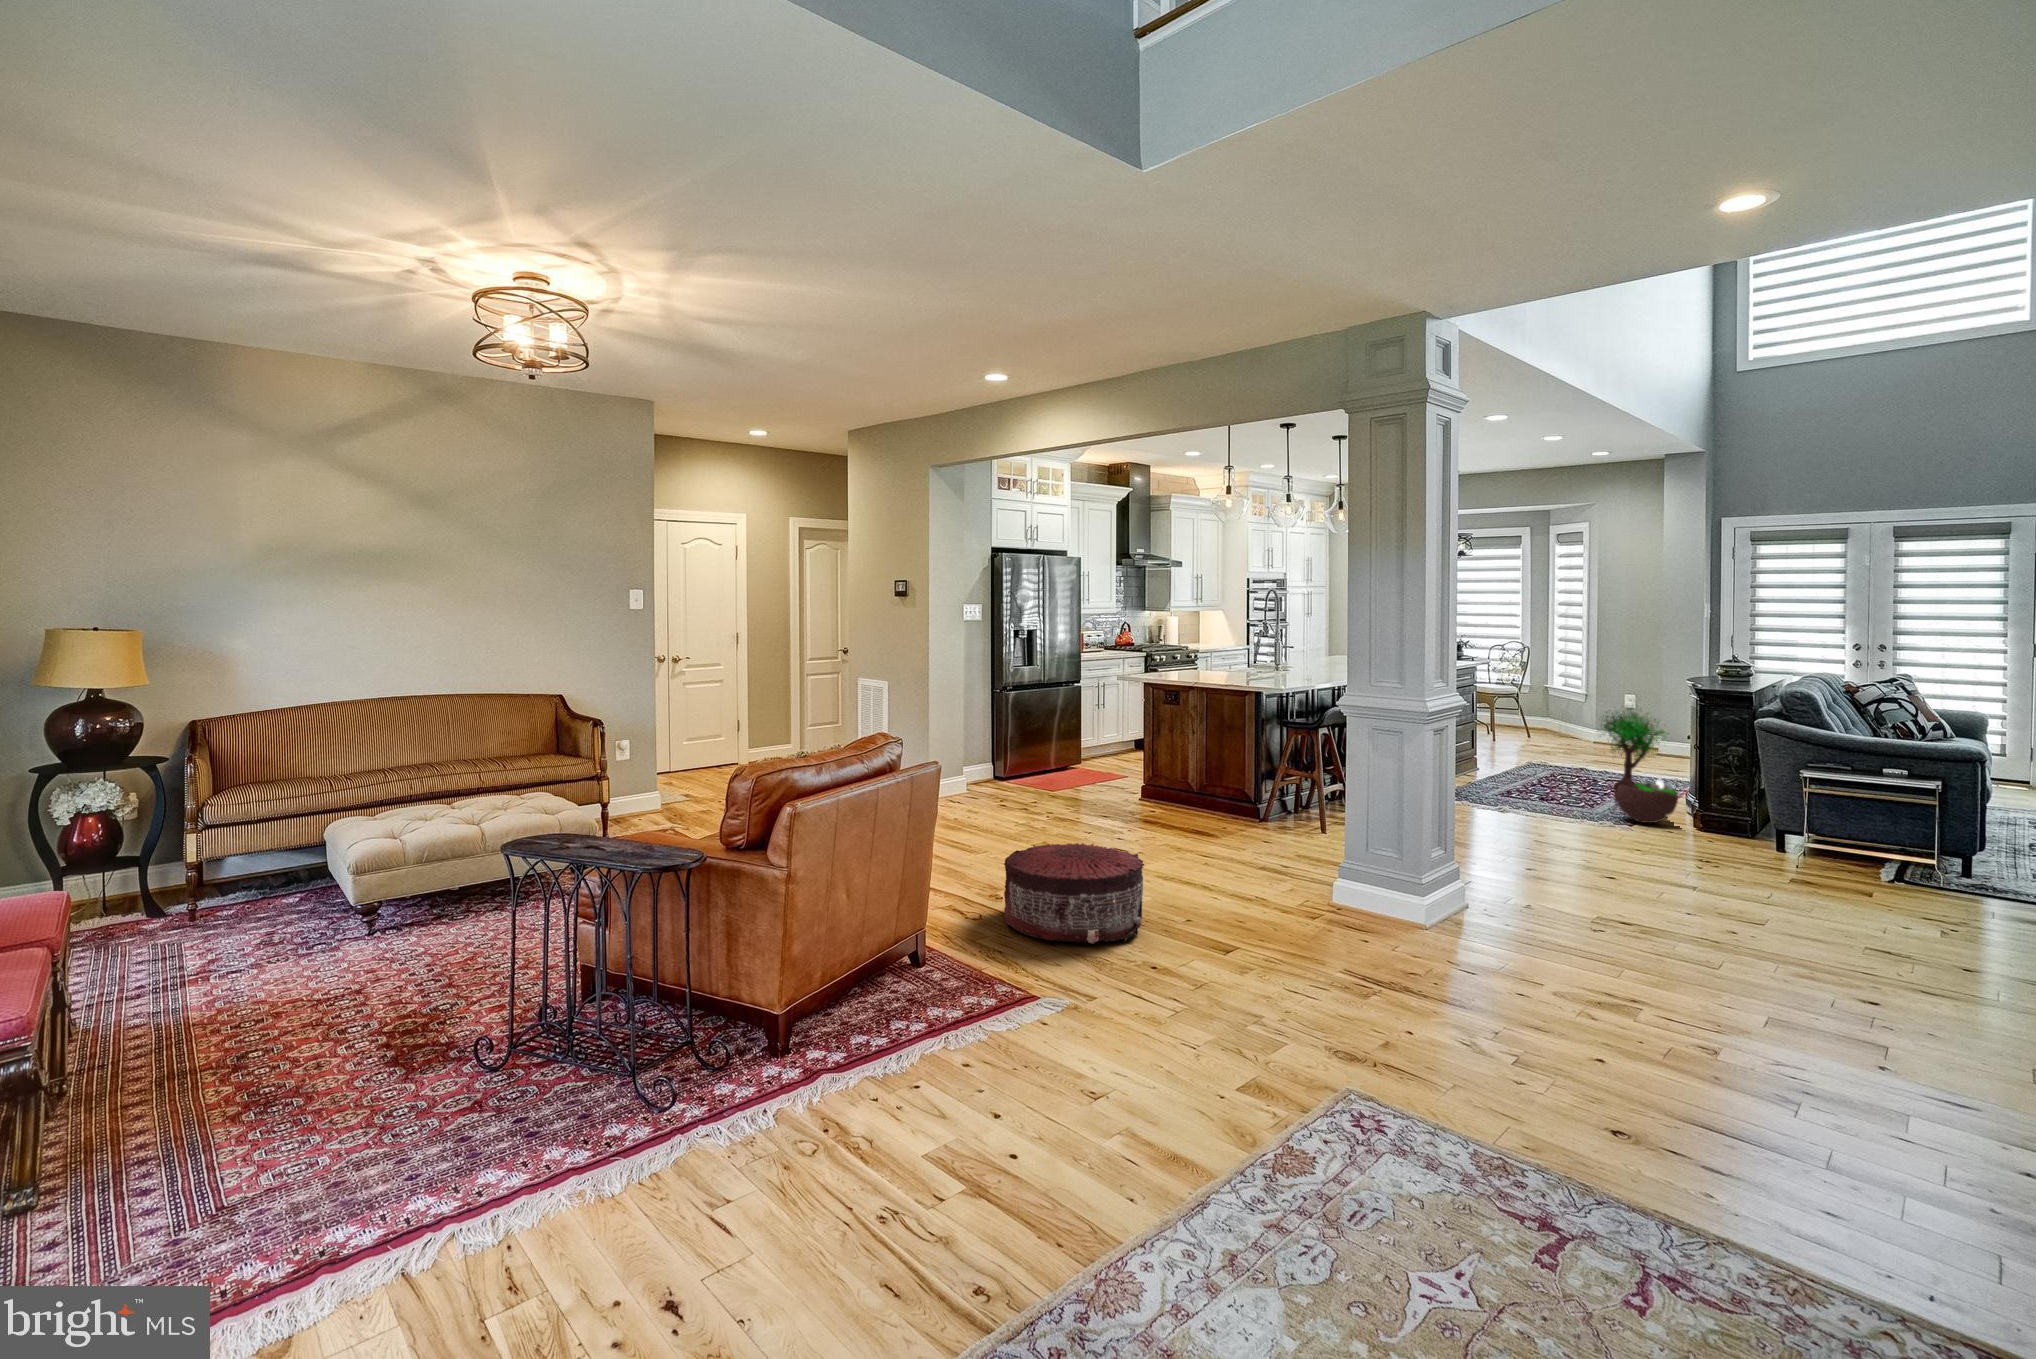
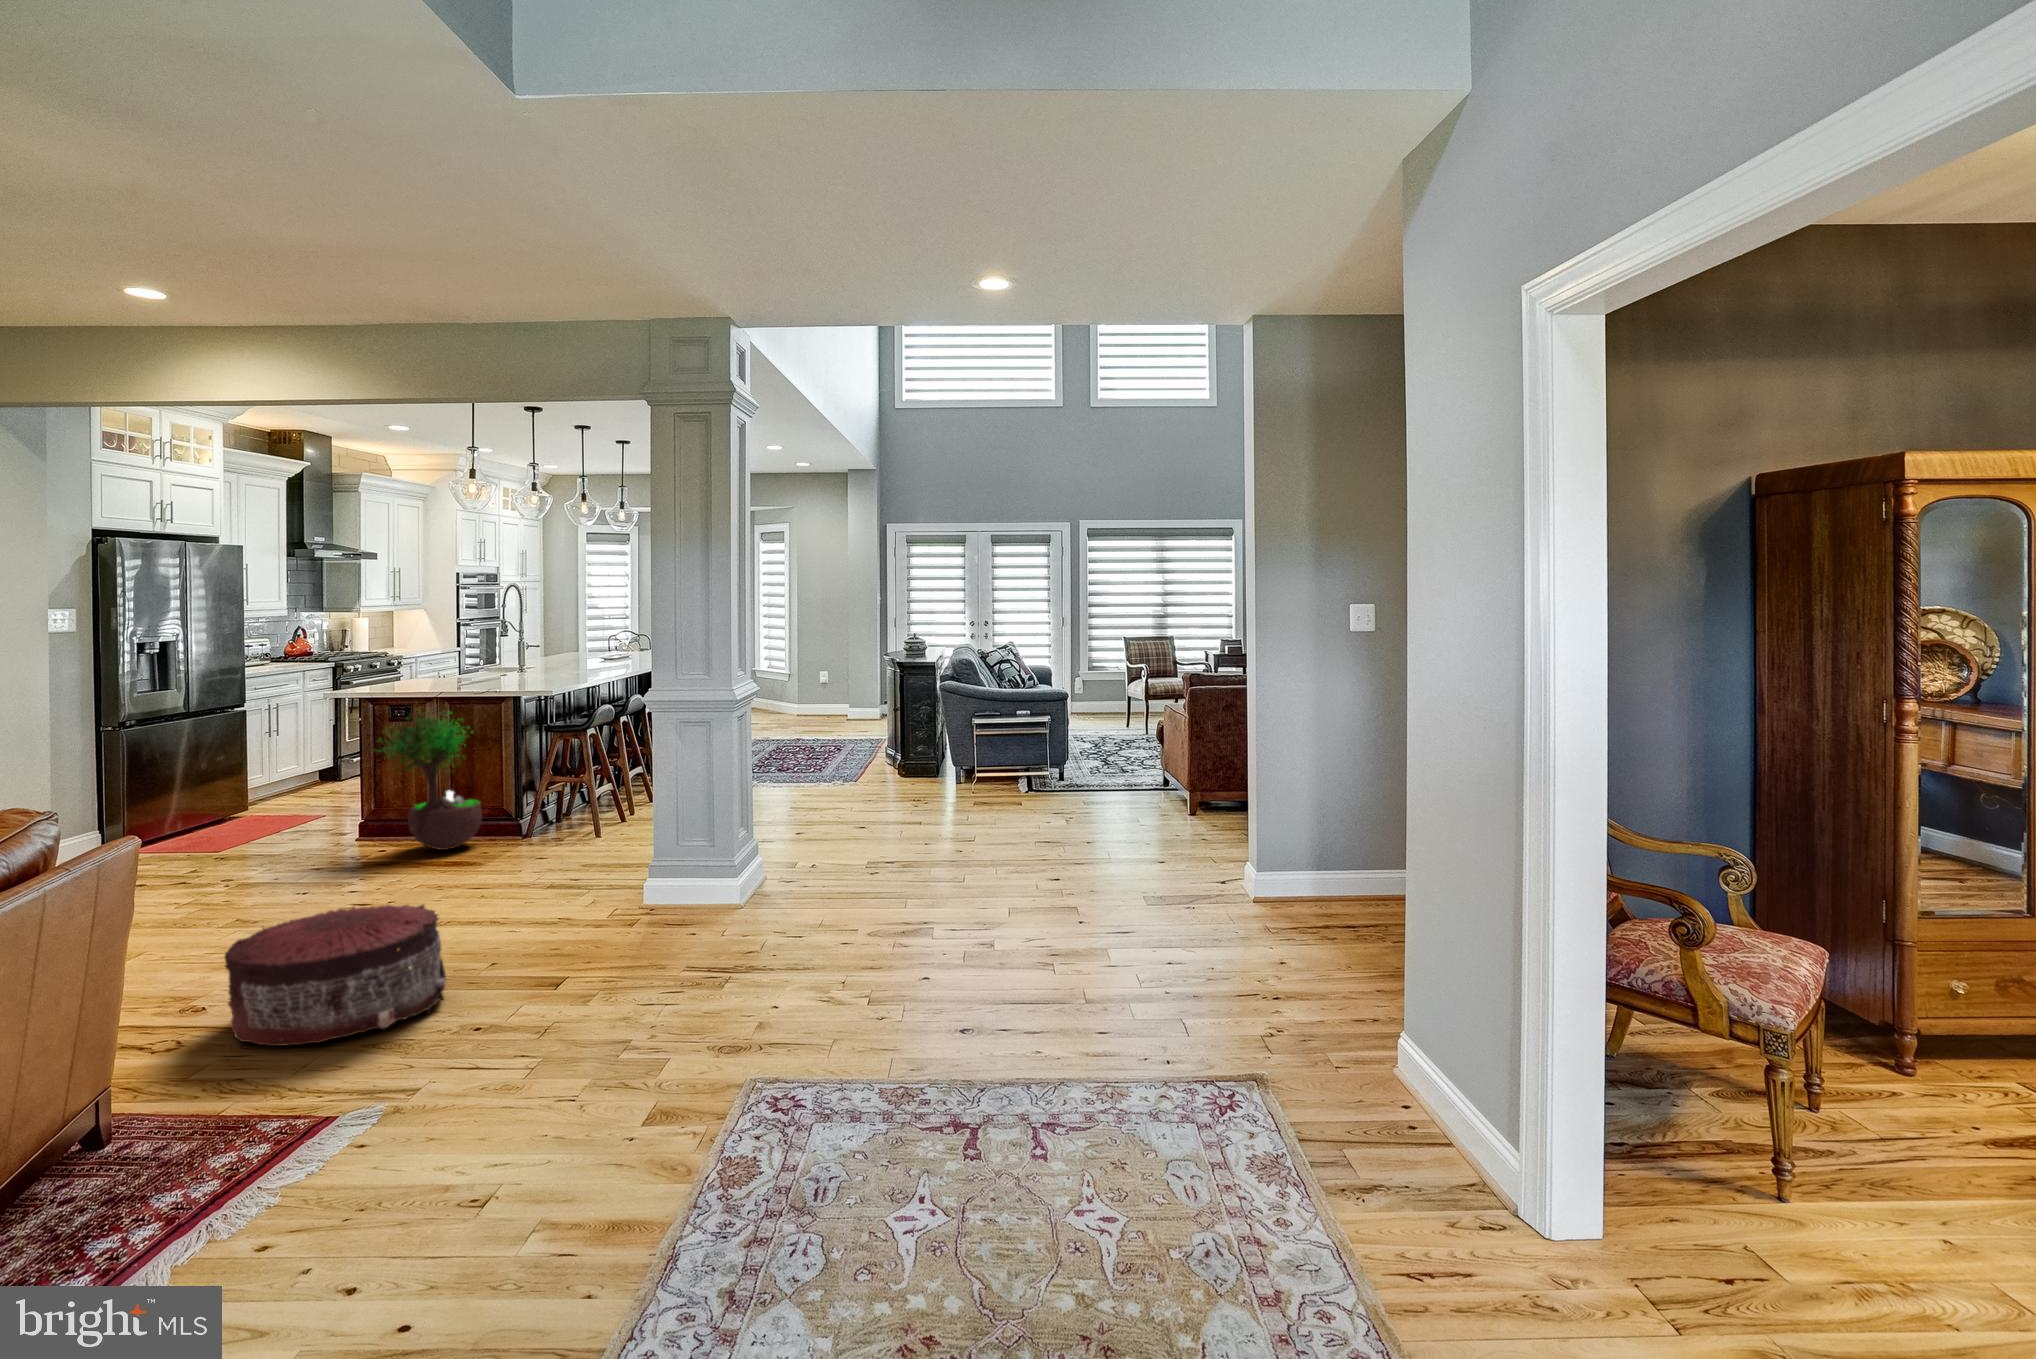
potted tree: present [1601,709,1678,823] -> present [377,710,482,850]

